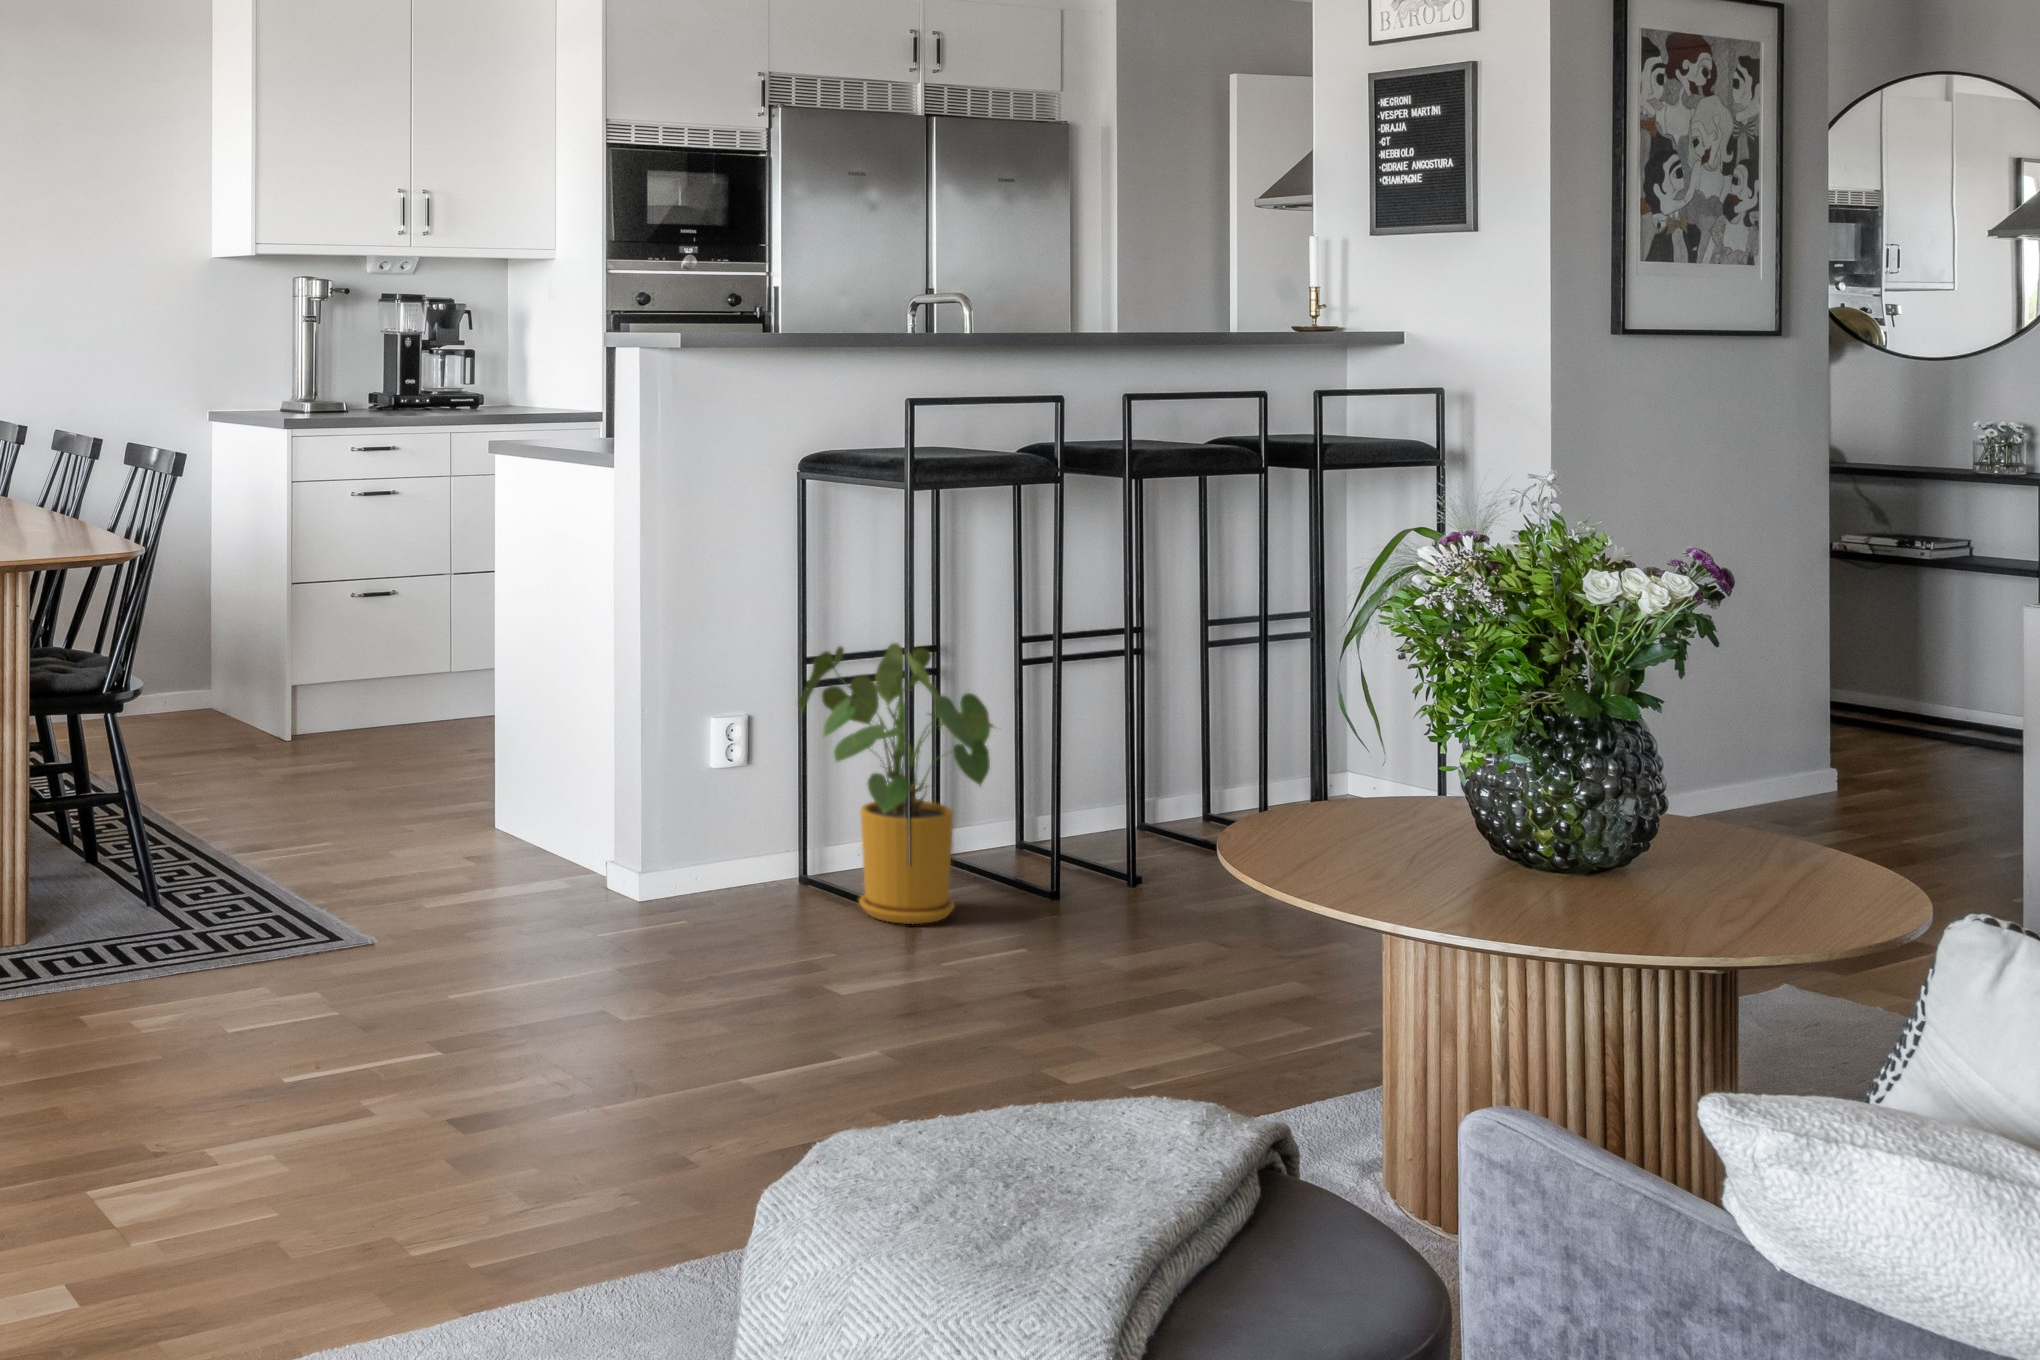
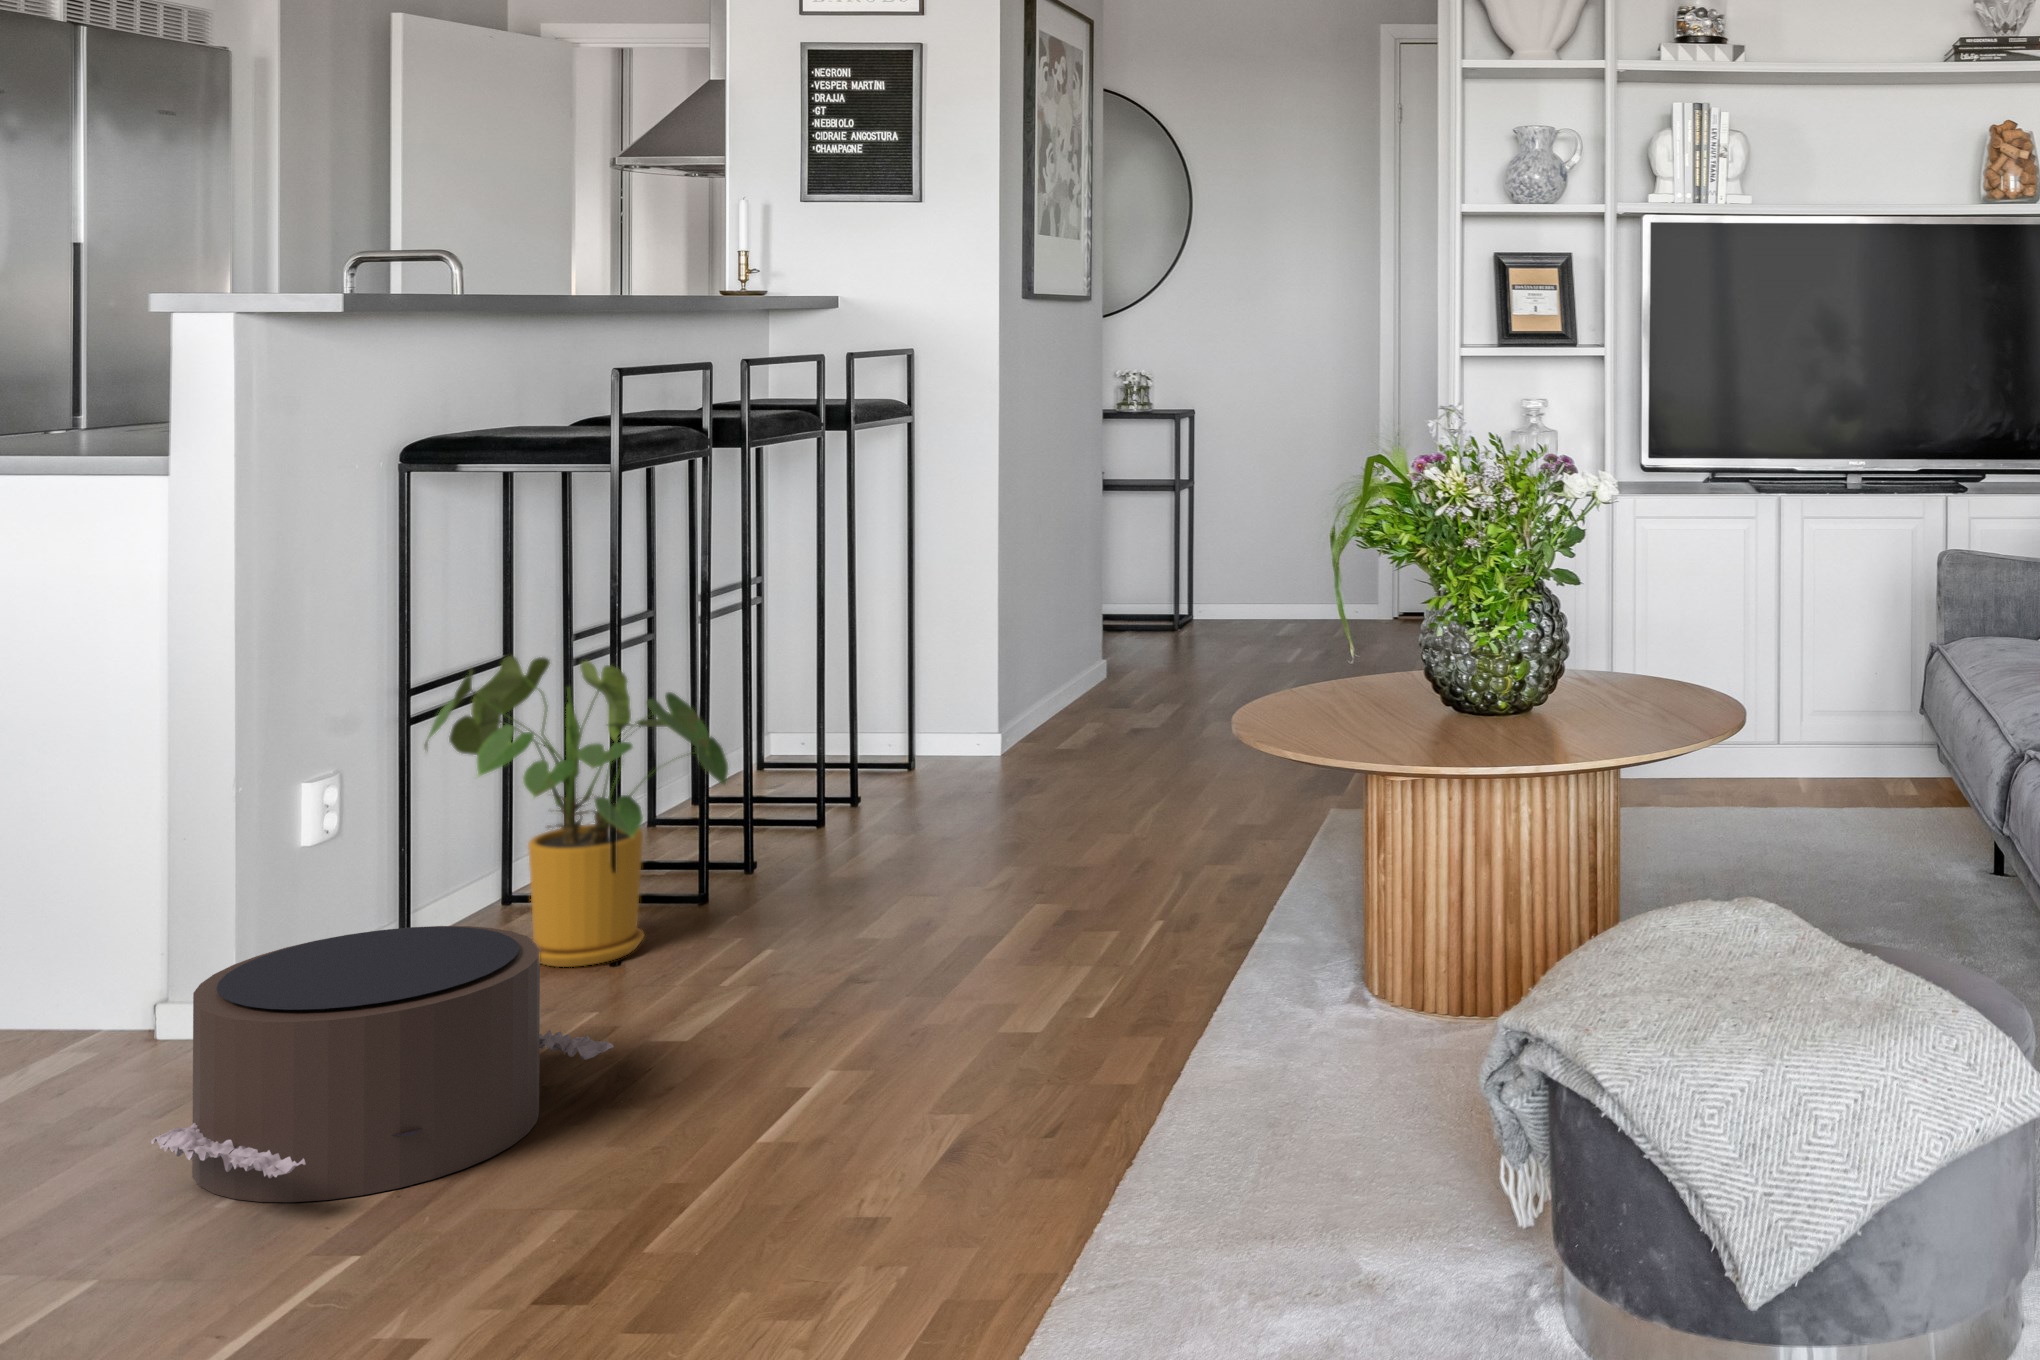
pouf: none [423,828,725,1025] -> present [151,926,614,1202]

